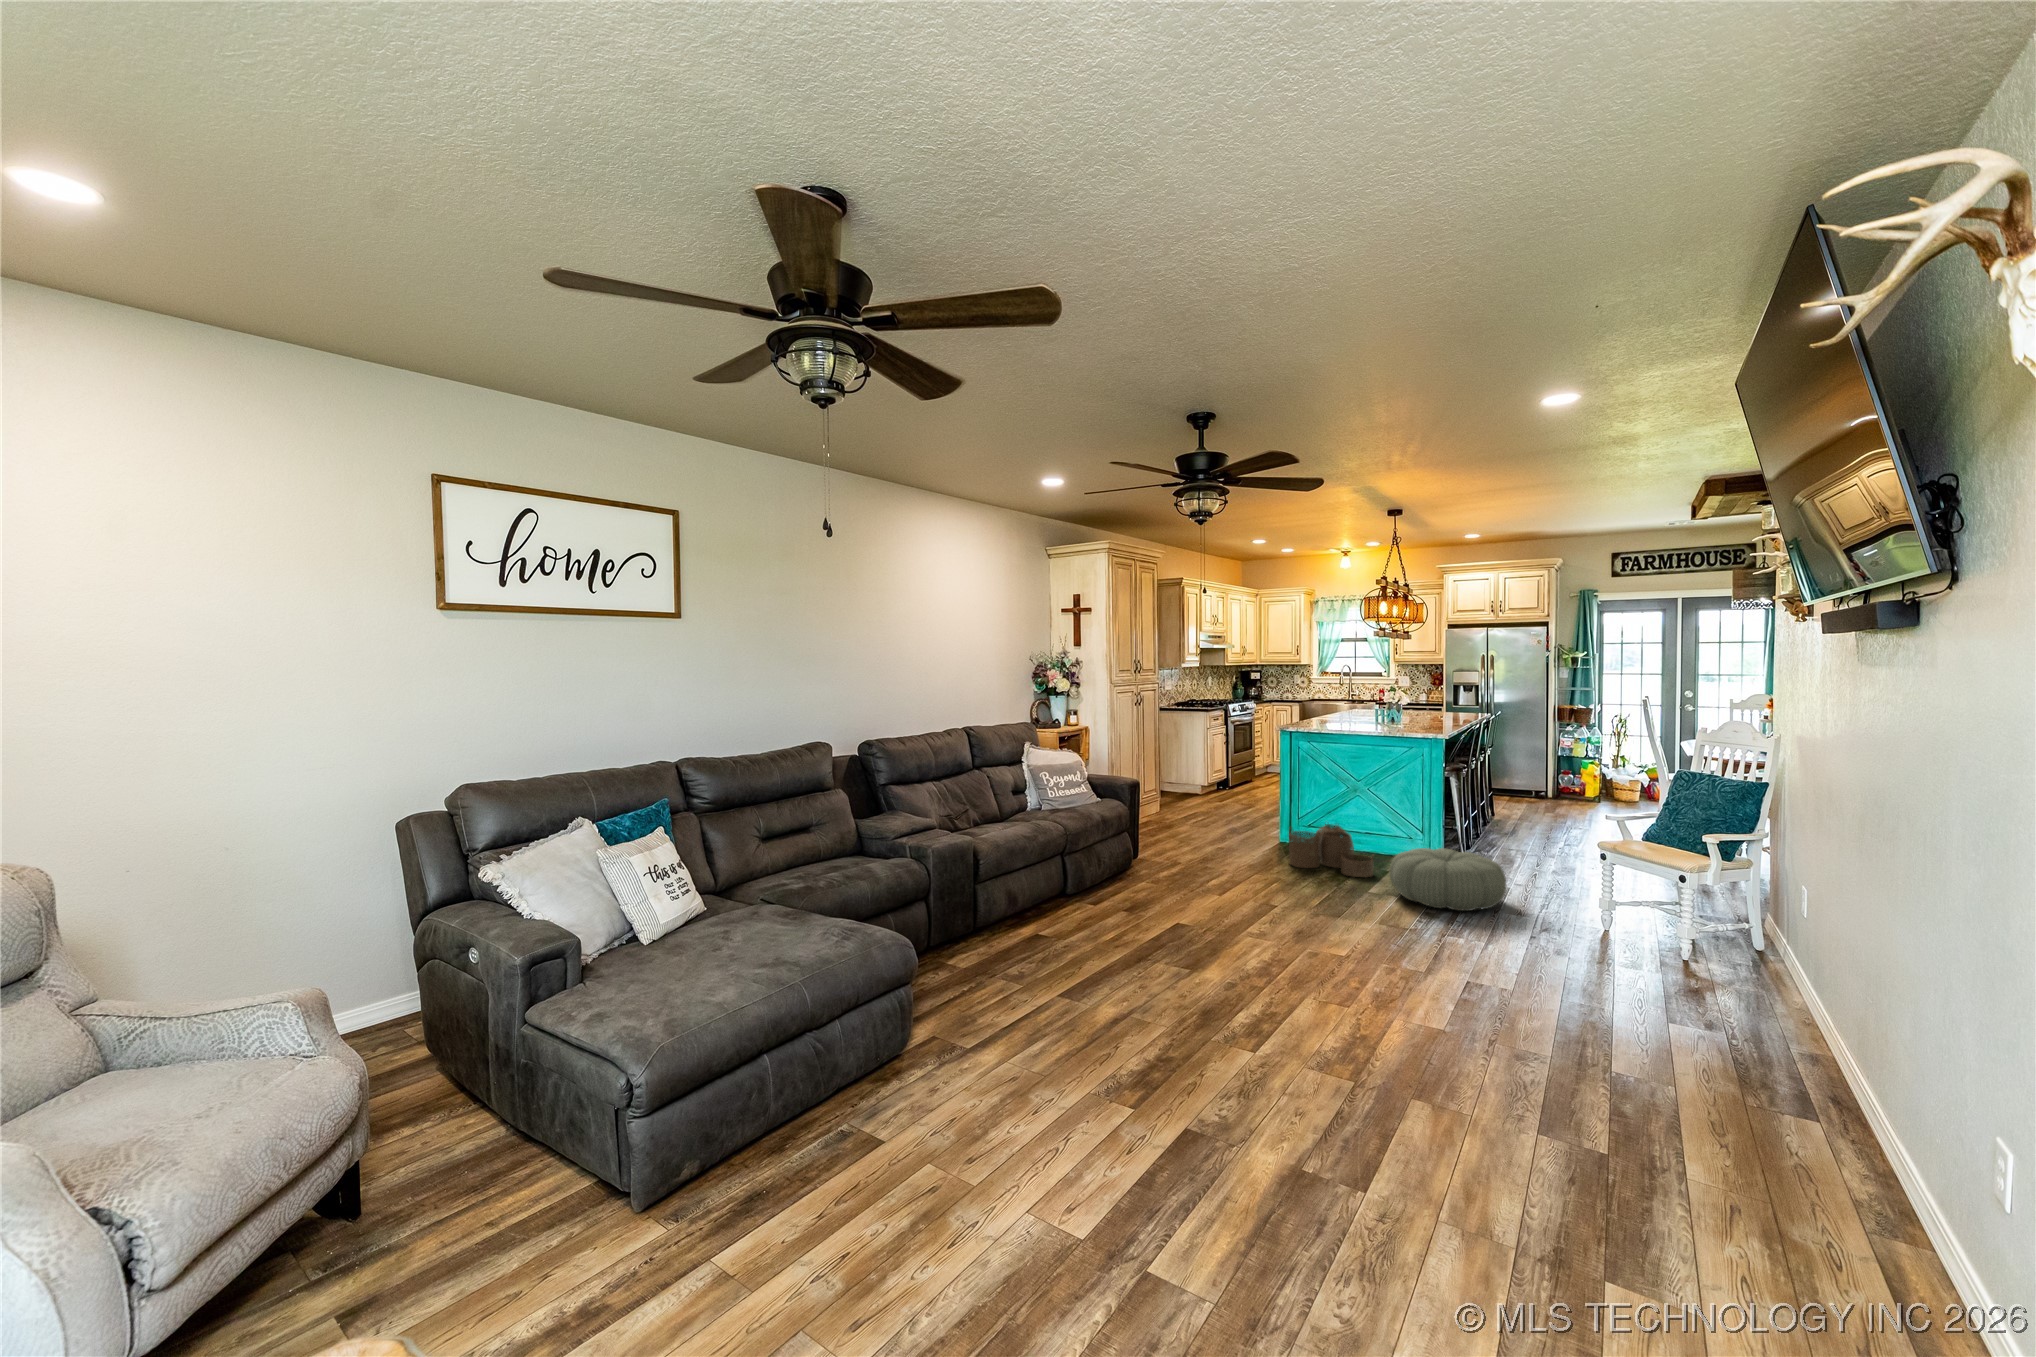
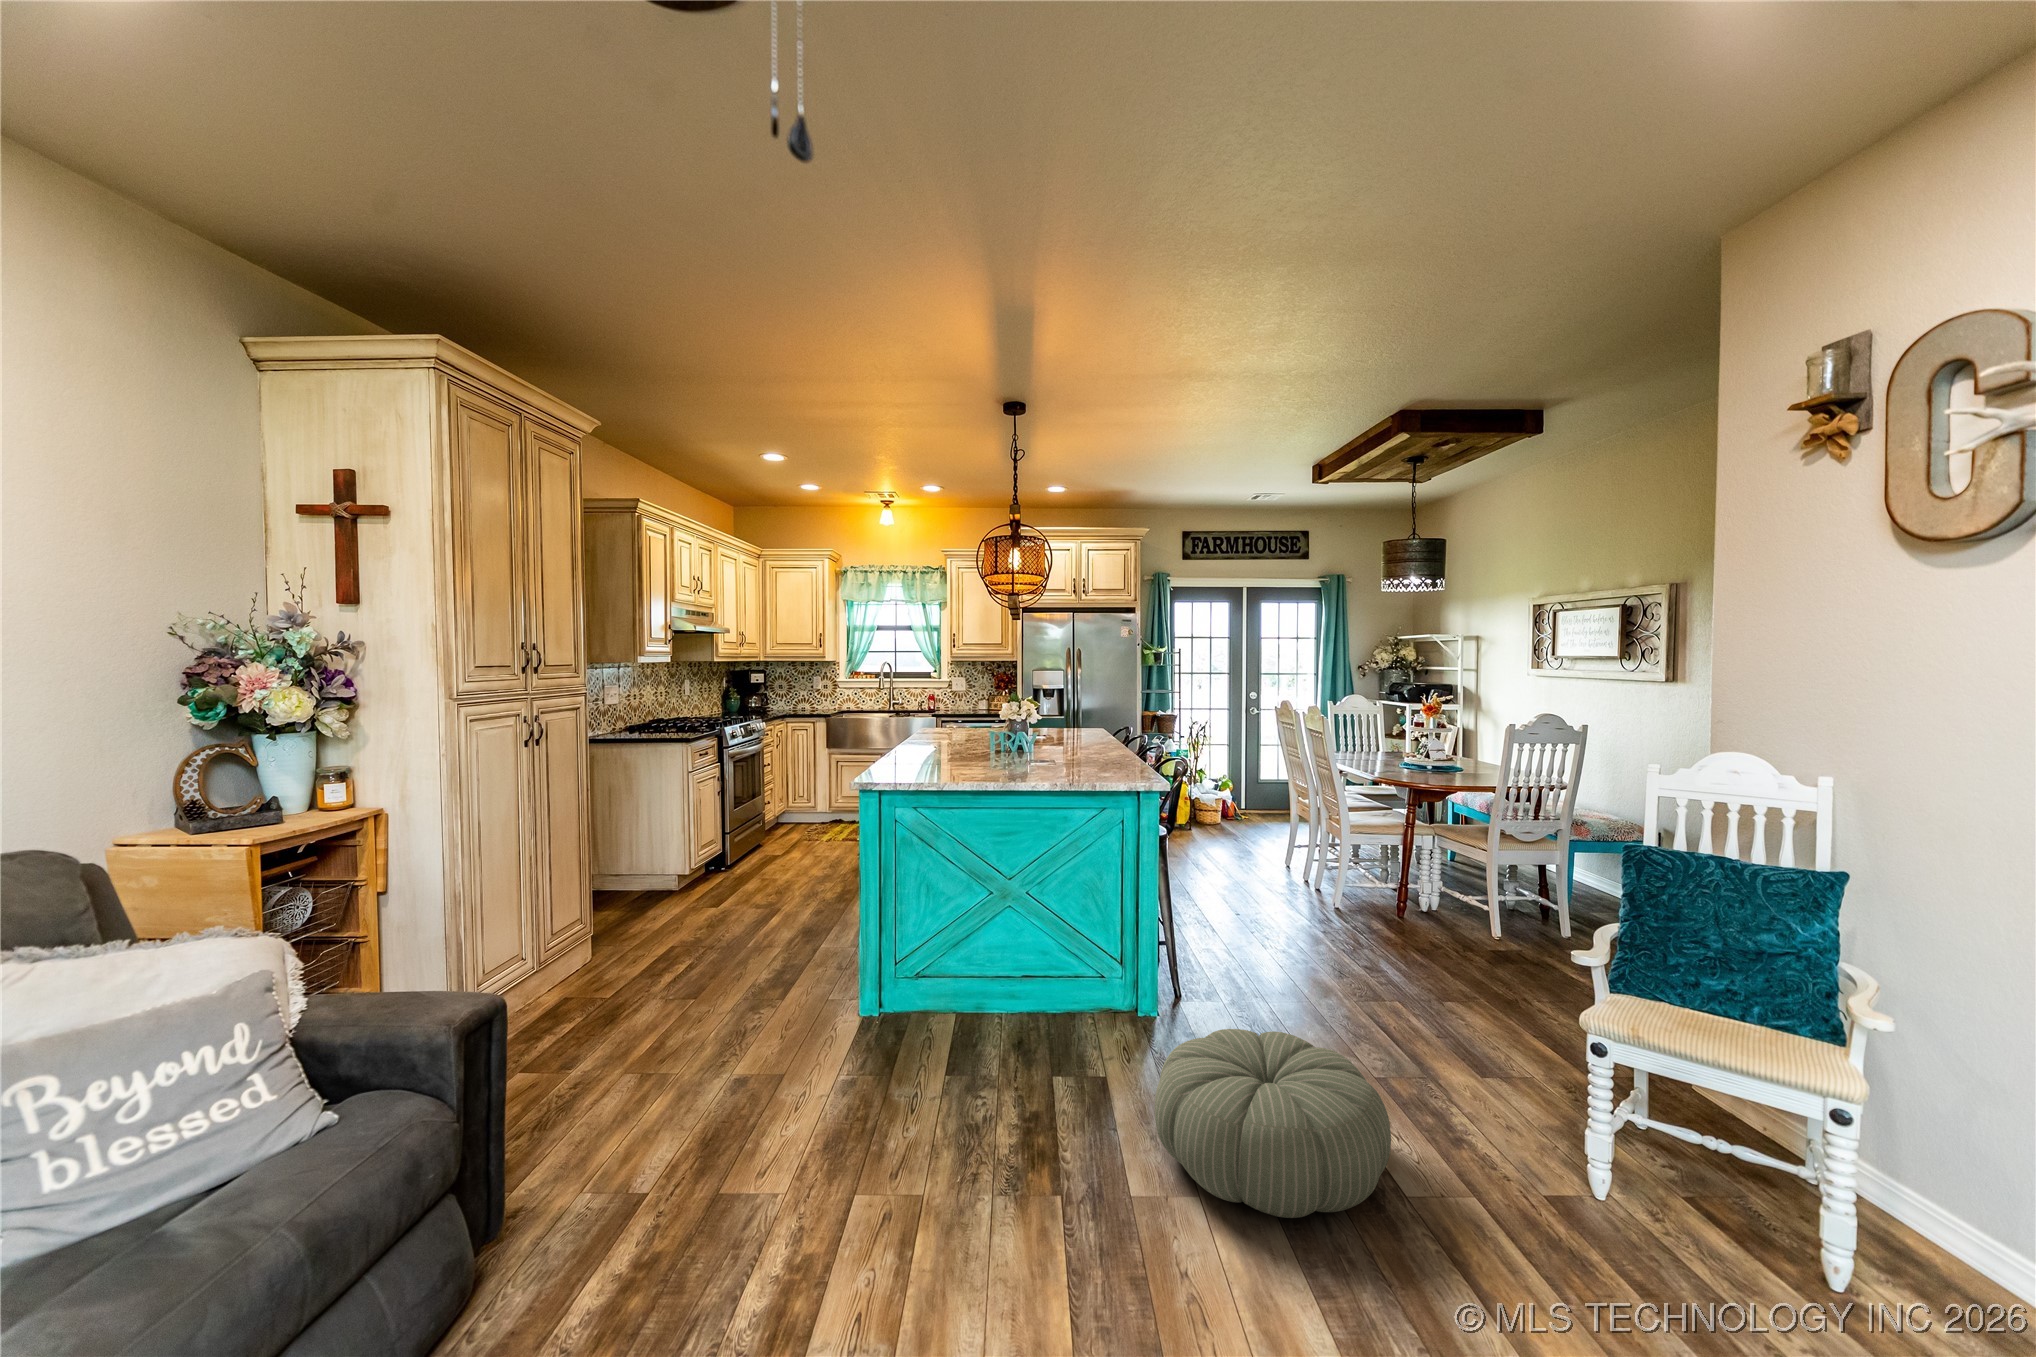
woven basket: present [1289,824,1373,877] -> none [905,970,1087,1120]

